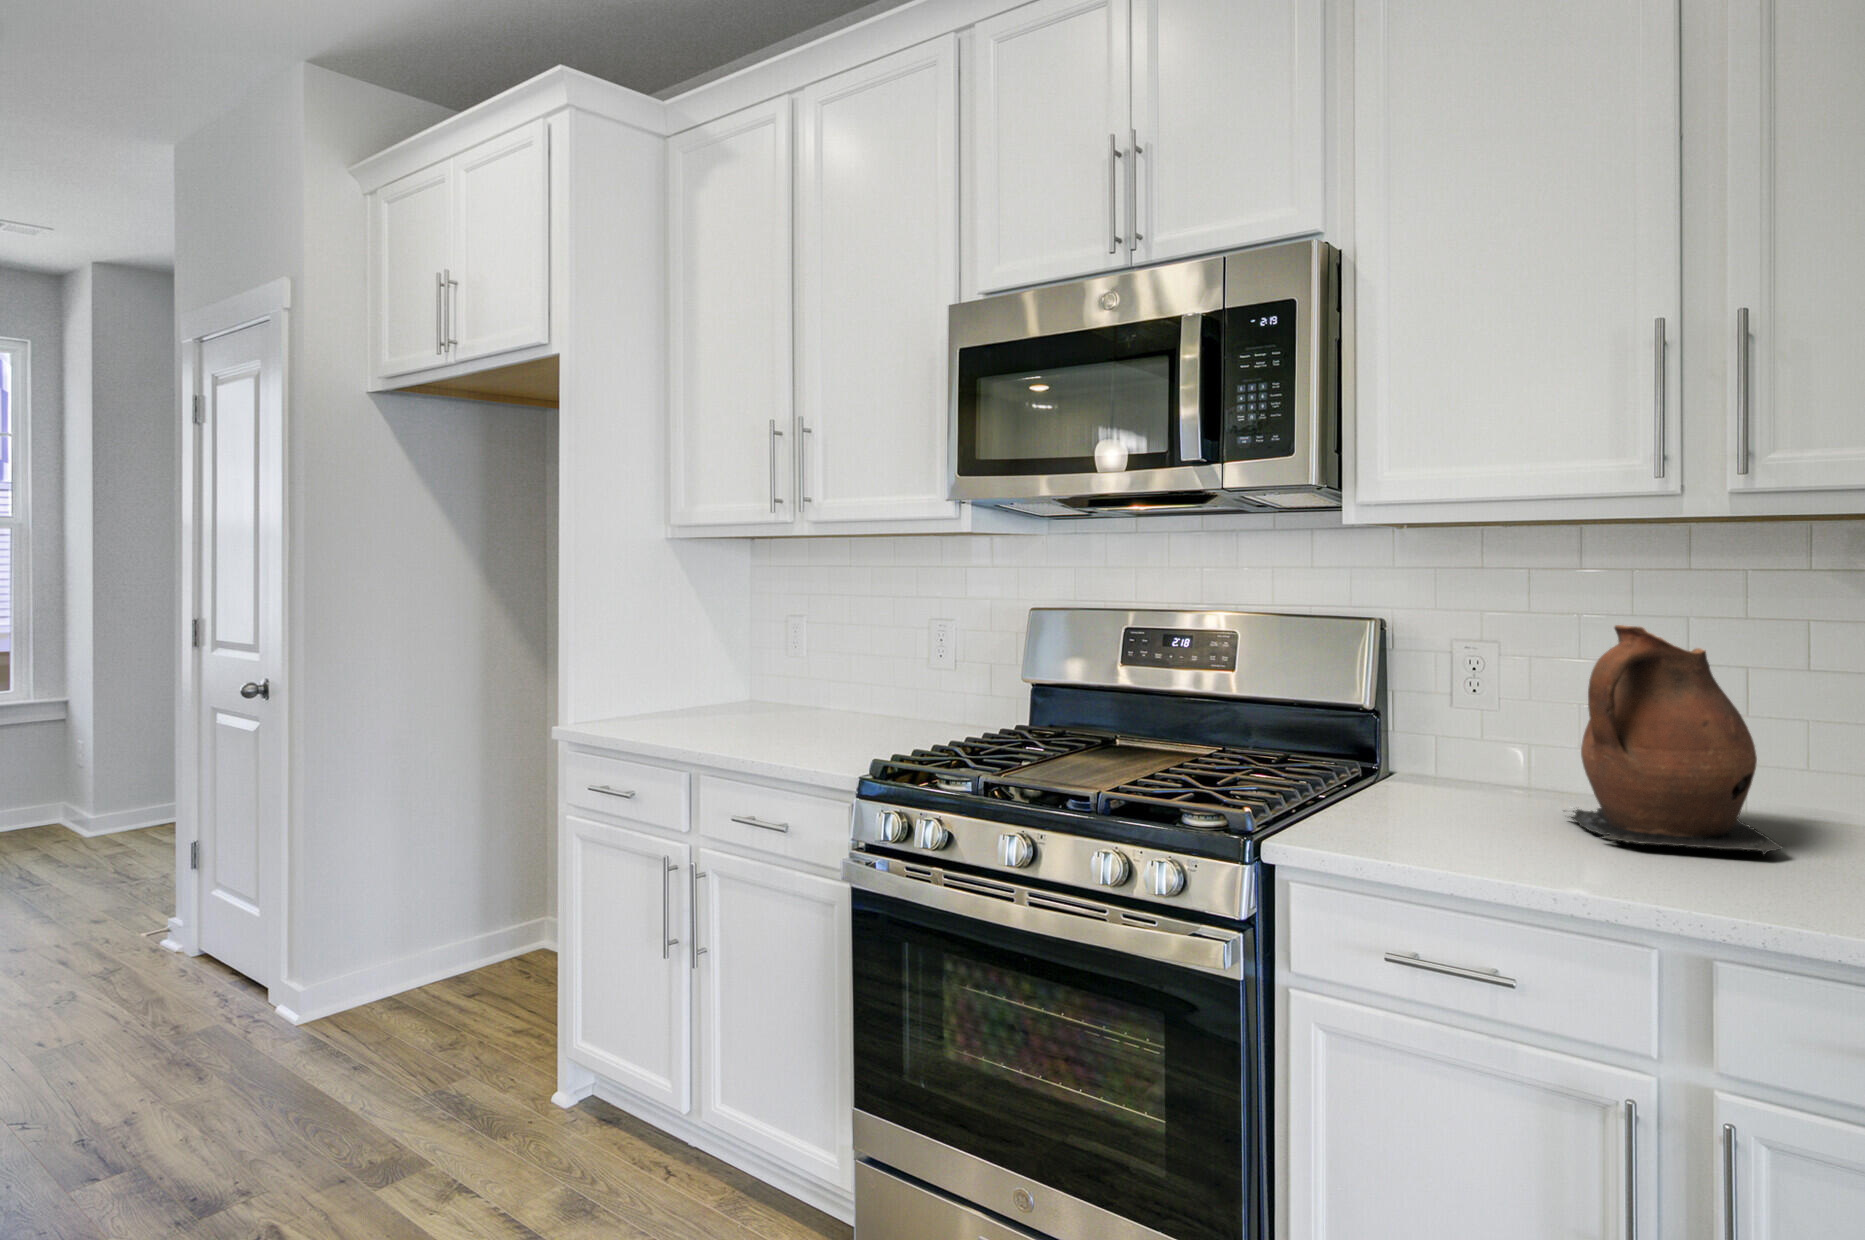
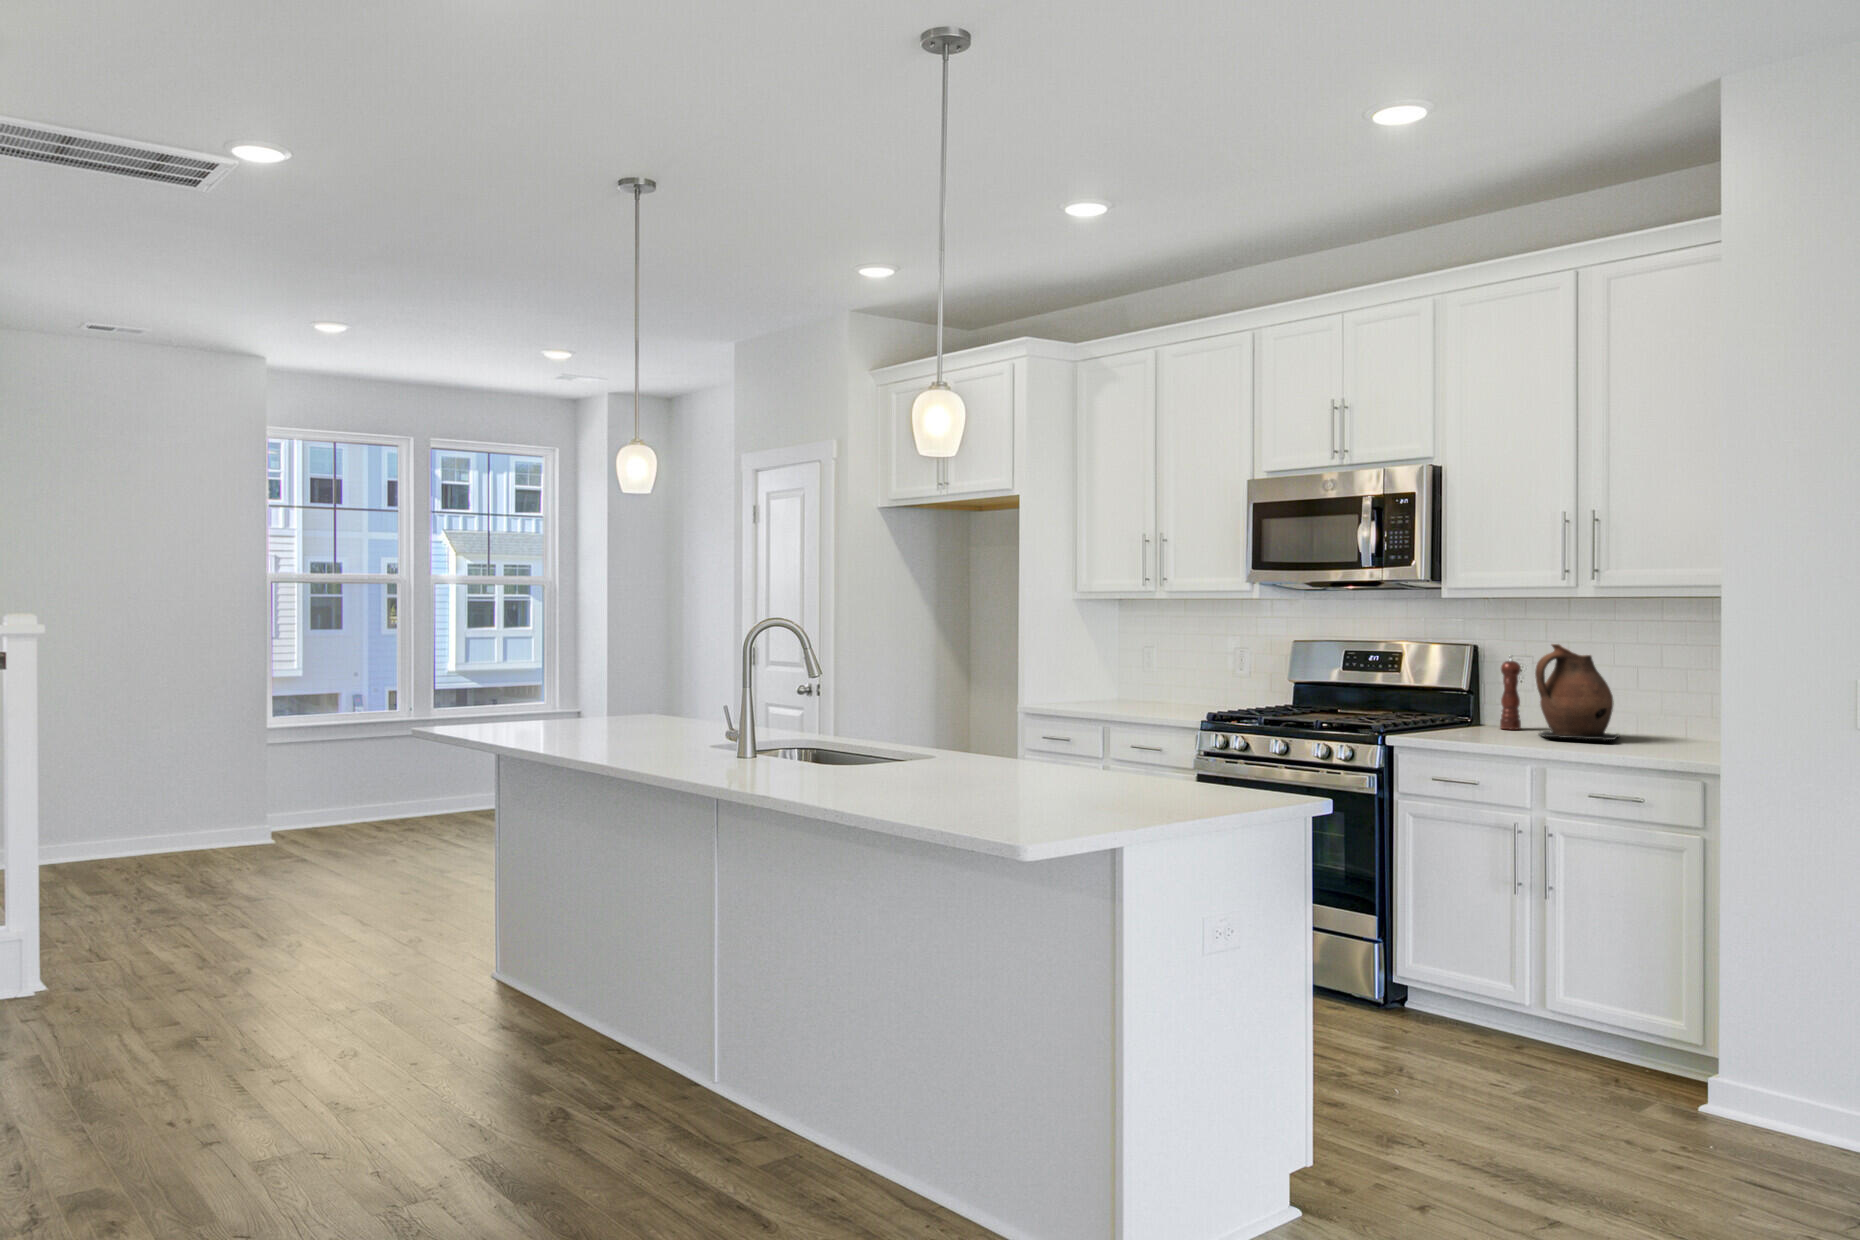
pepper mill: none [1464,646,1510,803] -> present [1500,655,1521,730]

